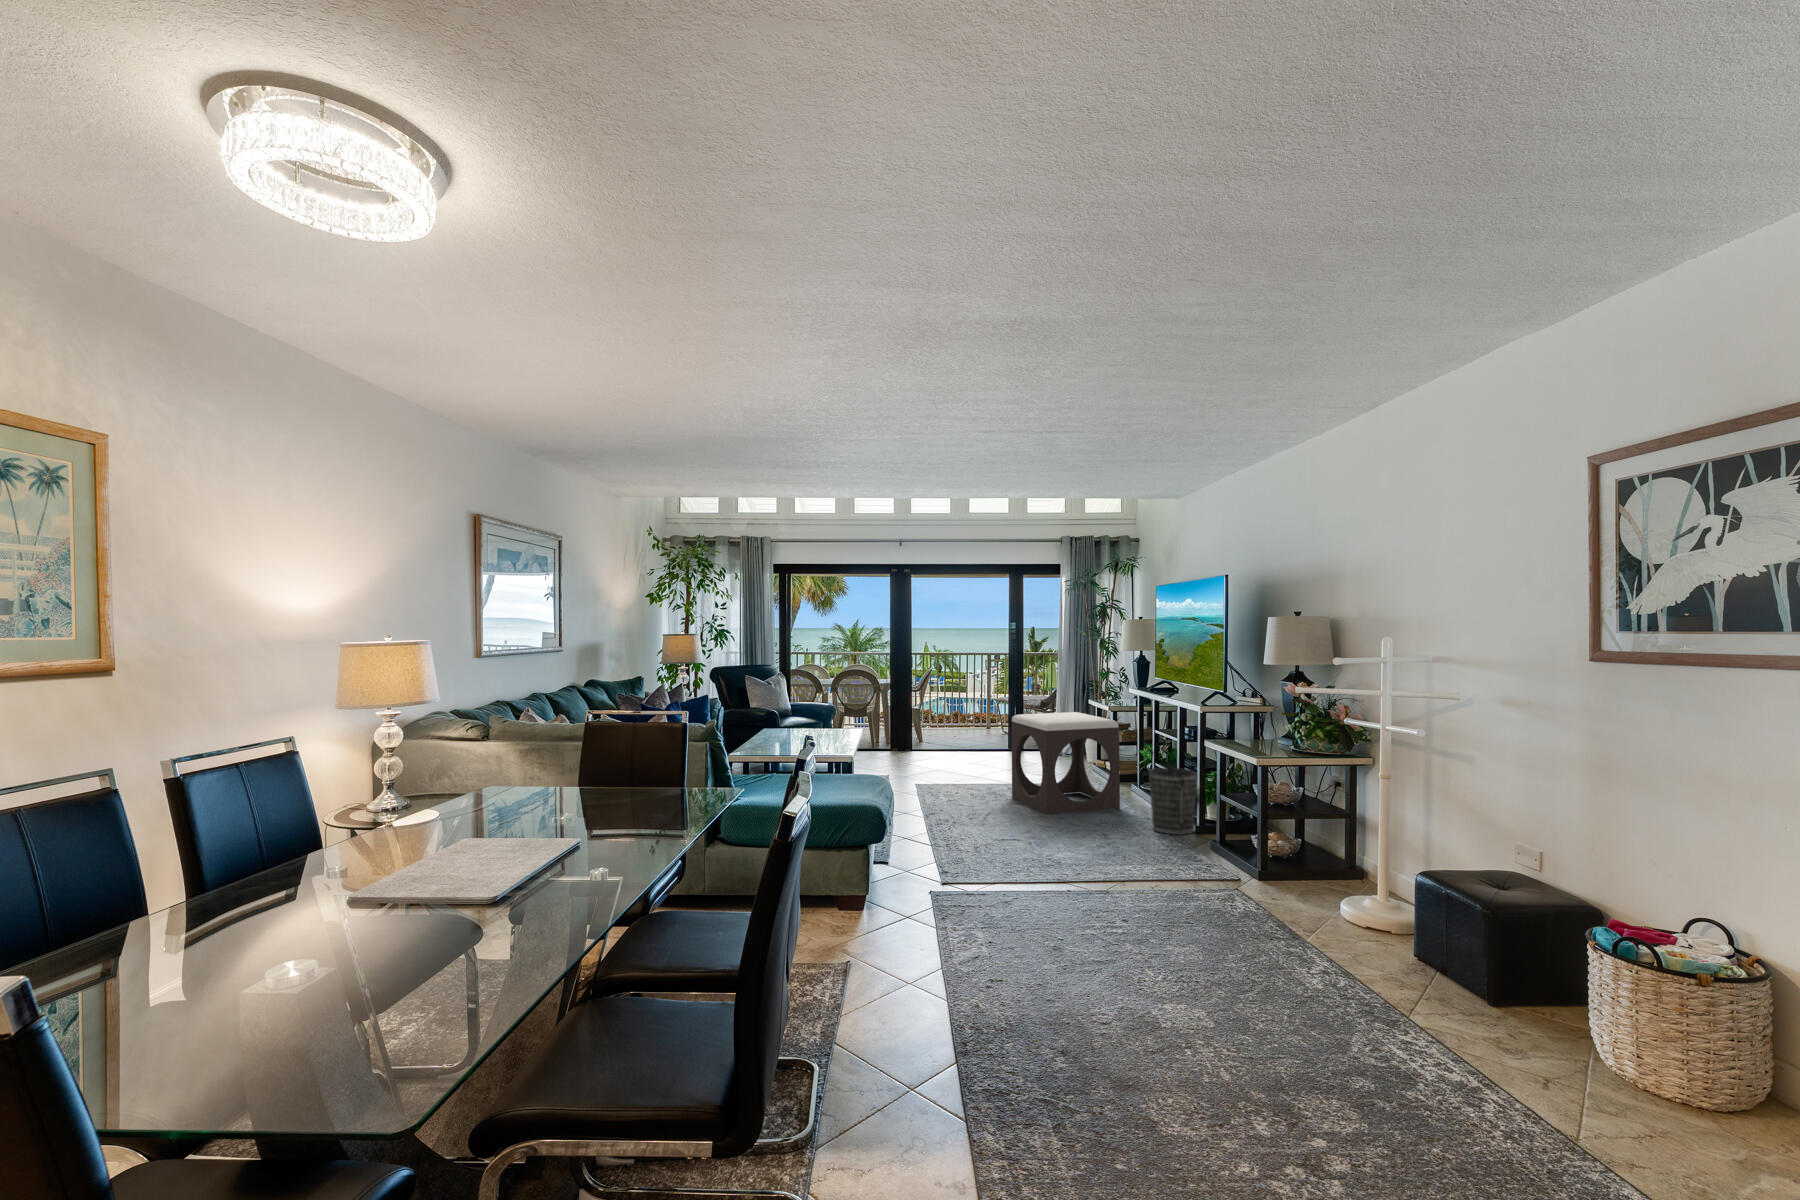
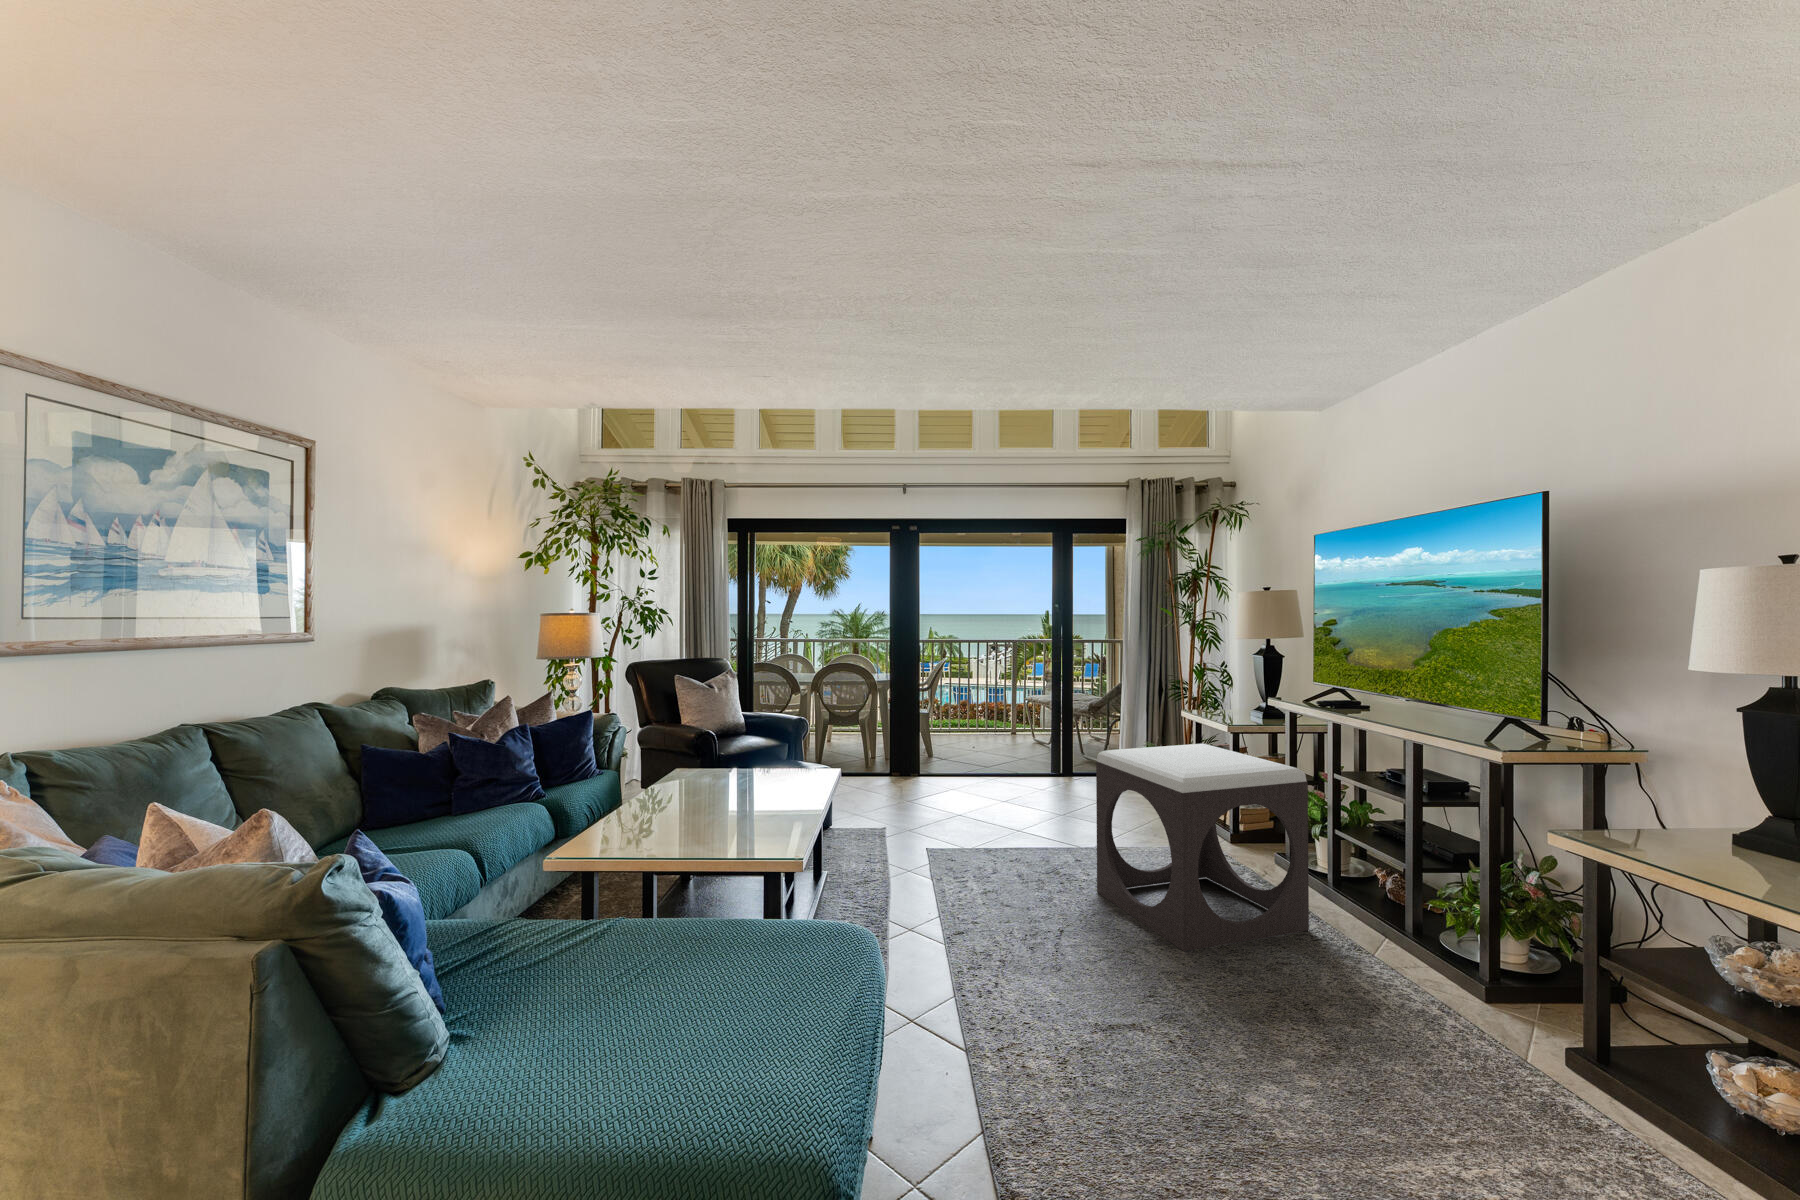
wastebasket: present [1149,768,1197,835] -> none [1421,879,1545,1044]

